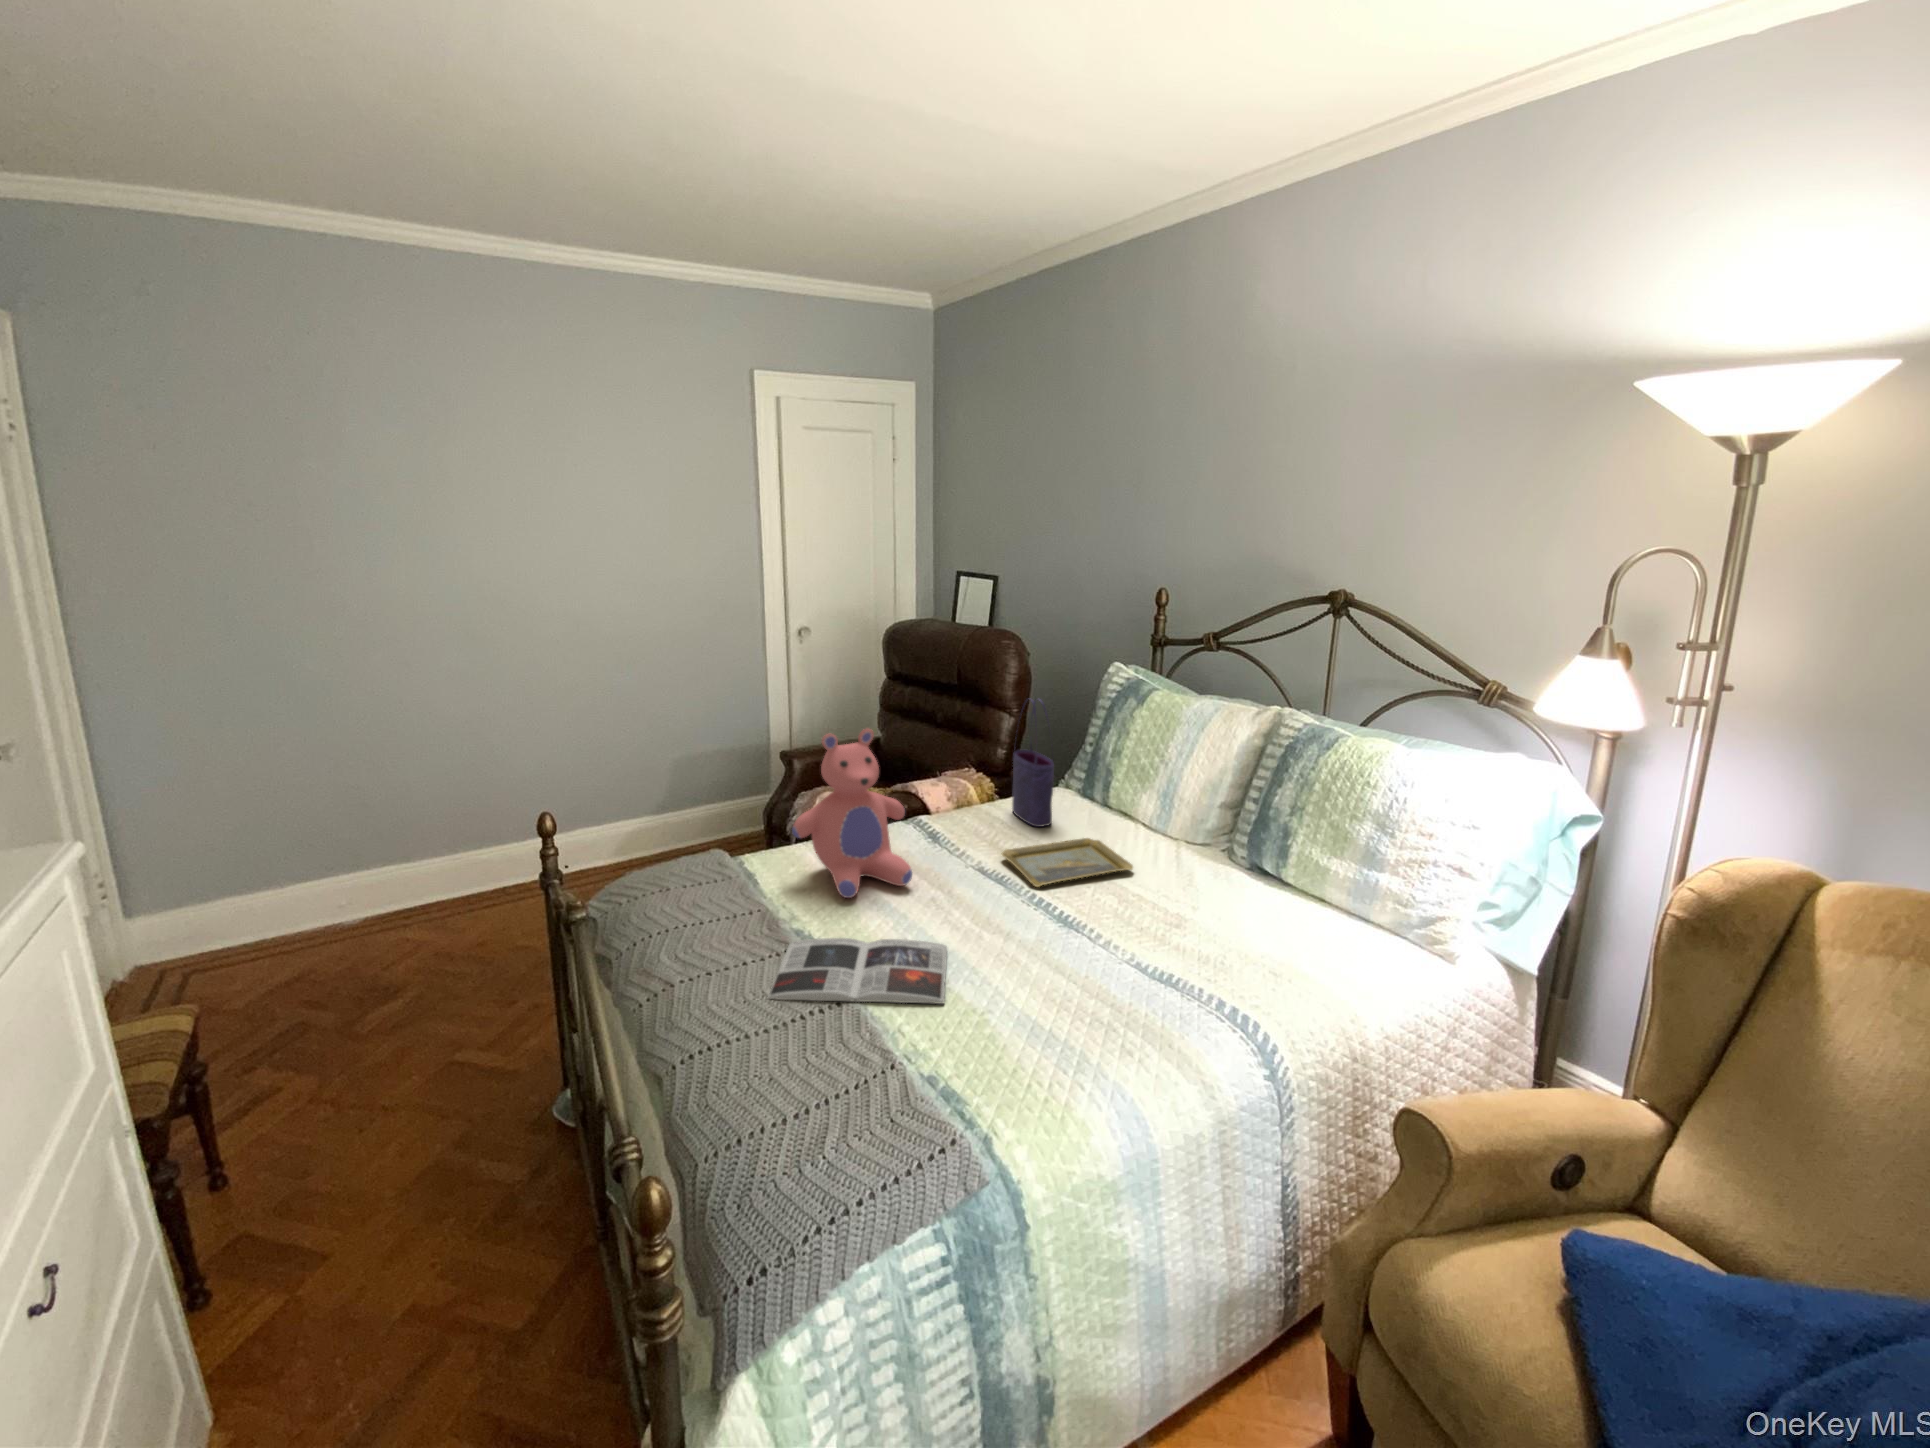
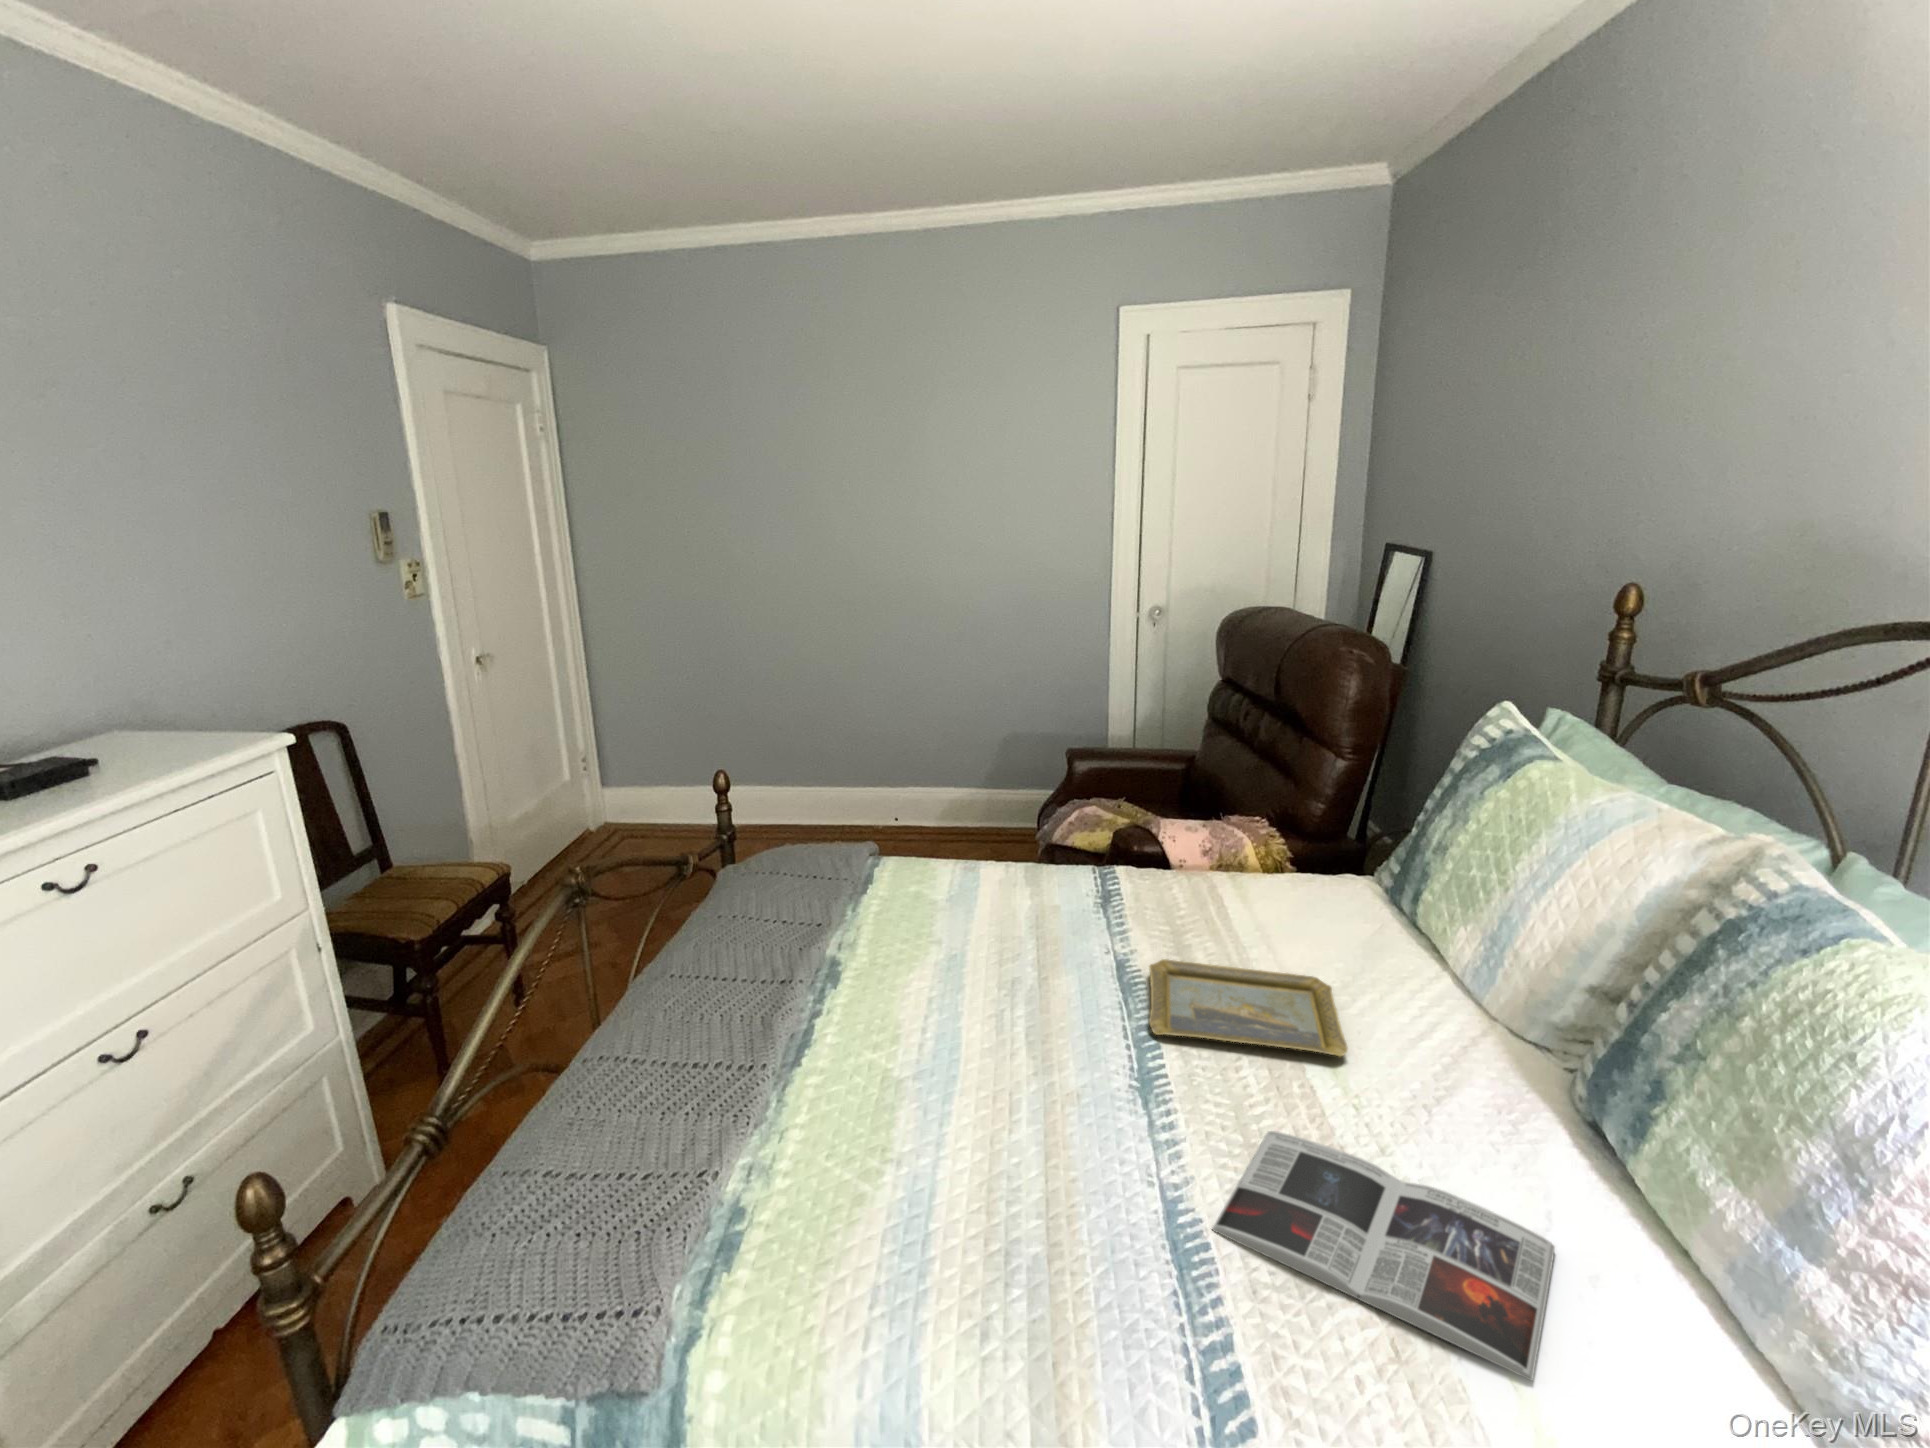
tote bag: present [1012,699,1054,827] -> none [1250,735,1303,937]
teddy bear: present [792,729,912,898] -> none [857,743,1022,972]
magazine: present [768,938,947,1004] -> present [1212,1131,1555,1381]

